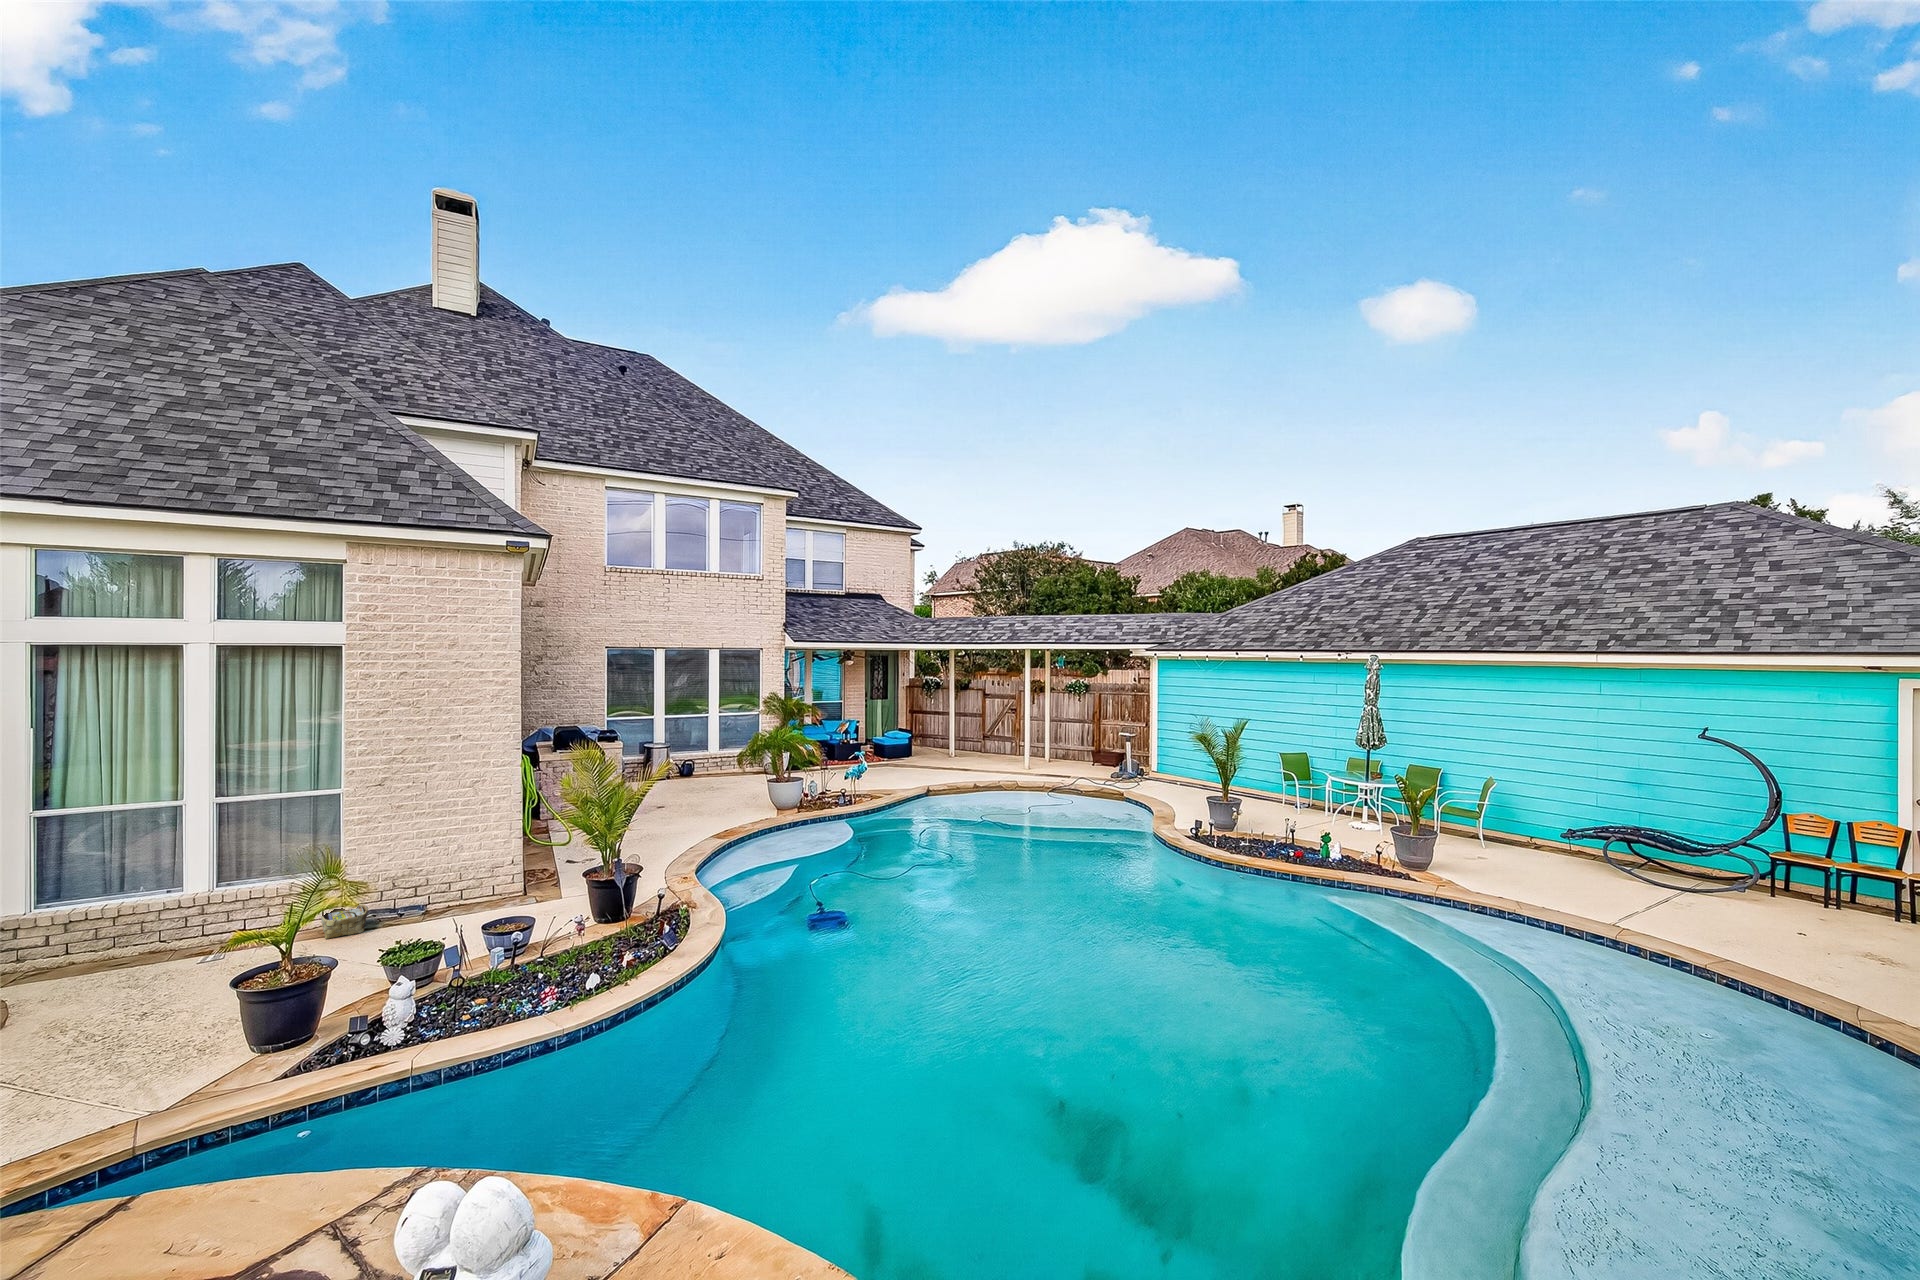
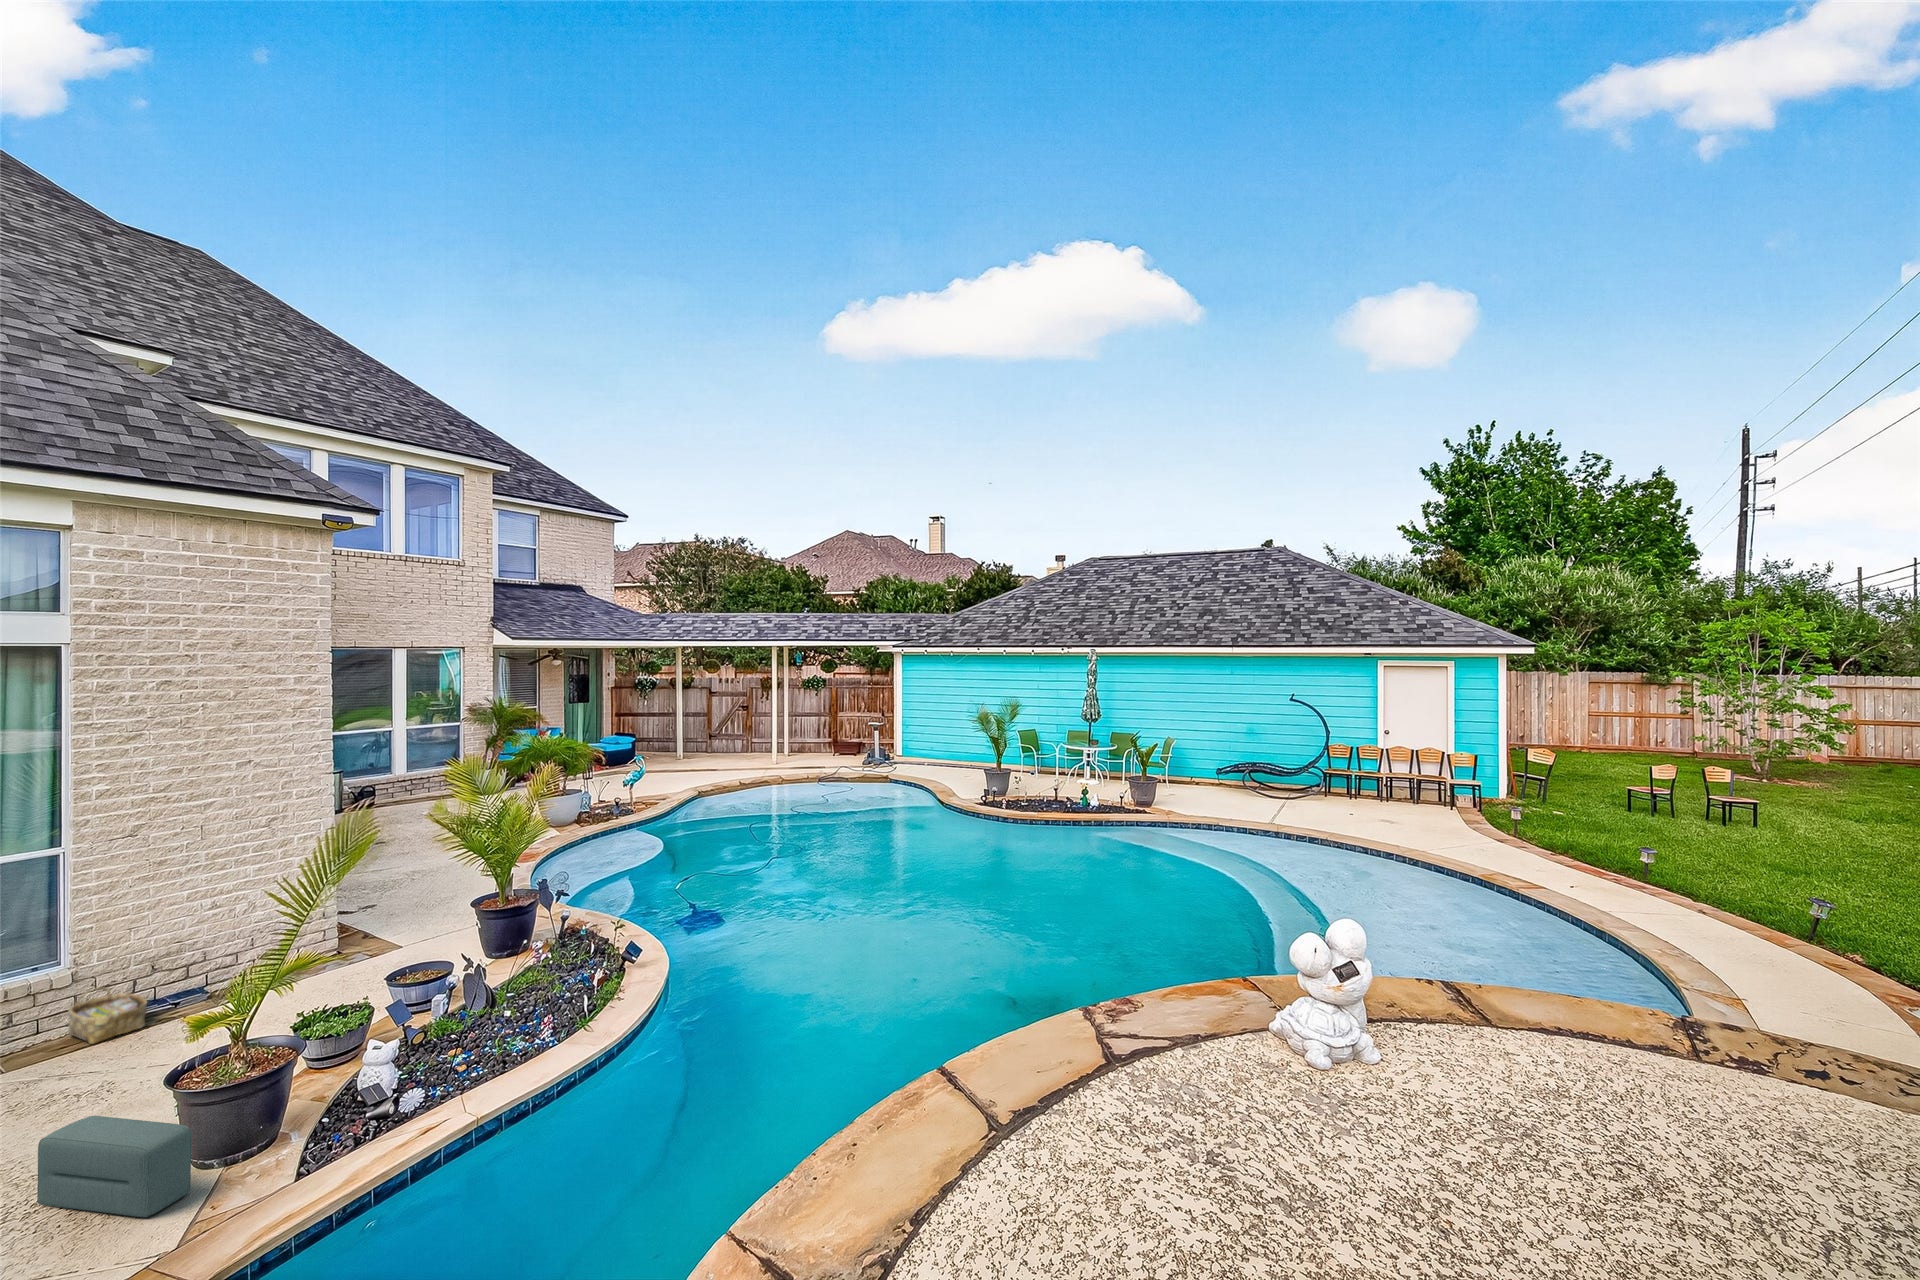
pouf: none [139,1004,199,1098] -> present [37,1116,192,1217]

